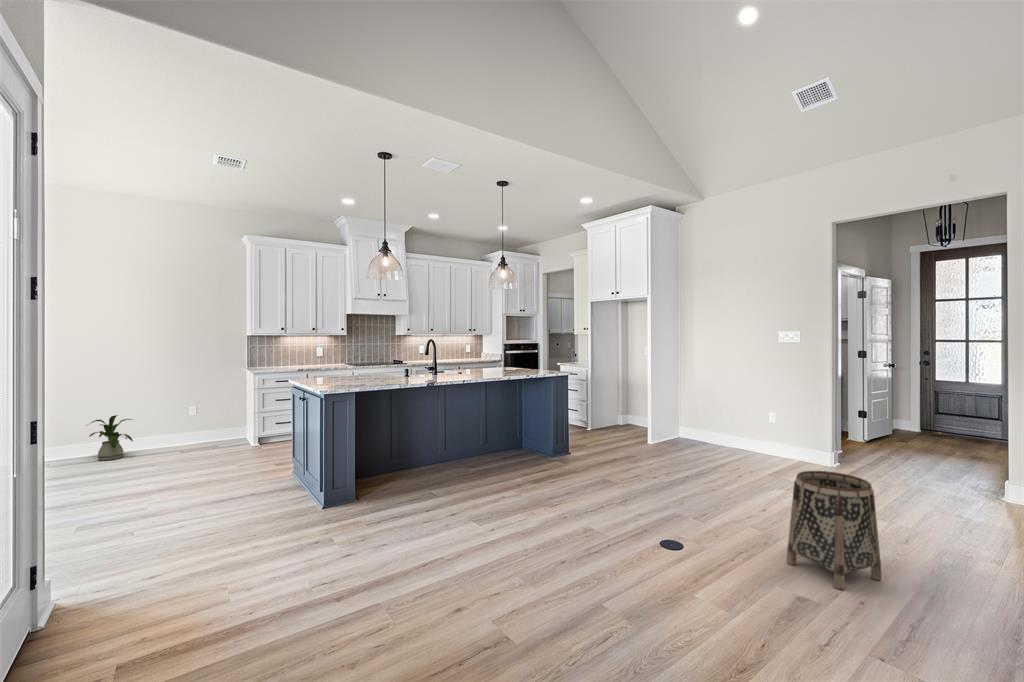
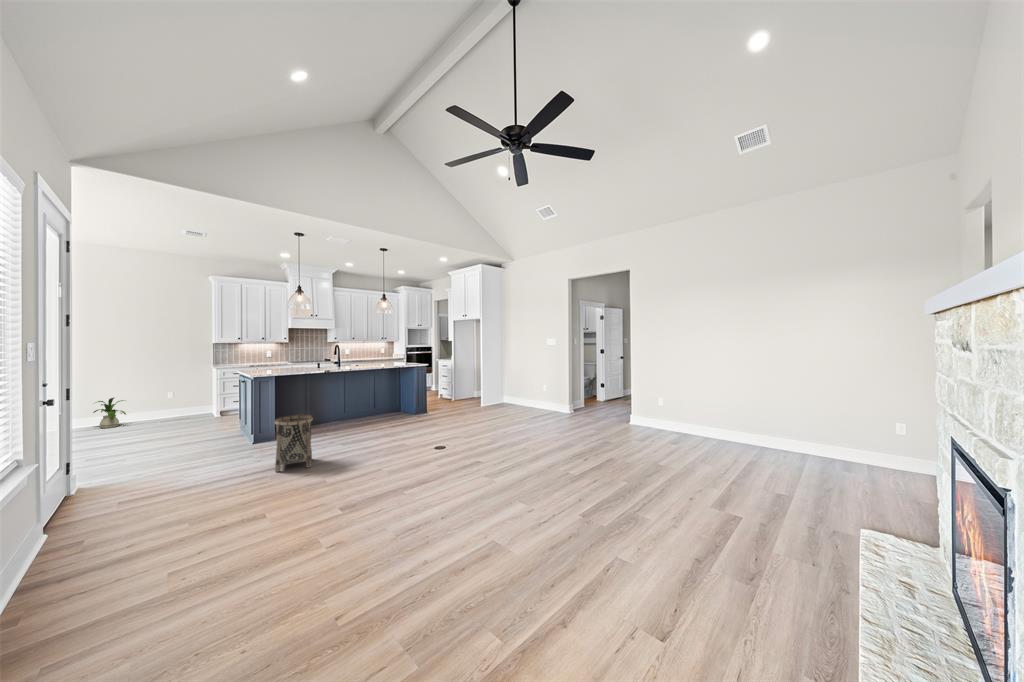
basket: present [787,471,882,589] -> present [275,415,313,472]

